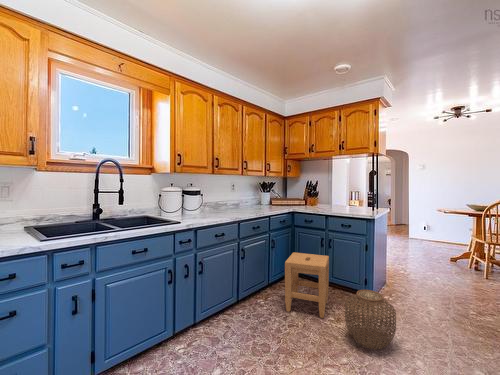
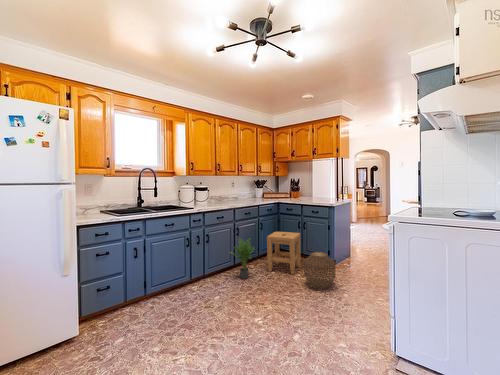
potted plant: none [229,262,274,327] -> present [235,240,252,279]

